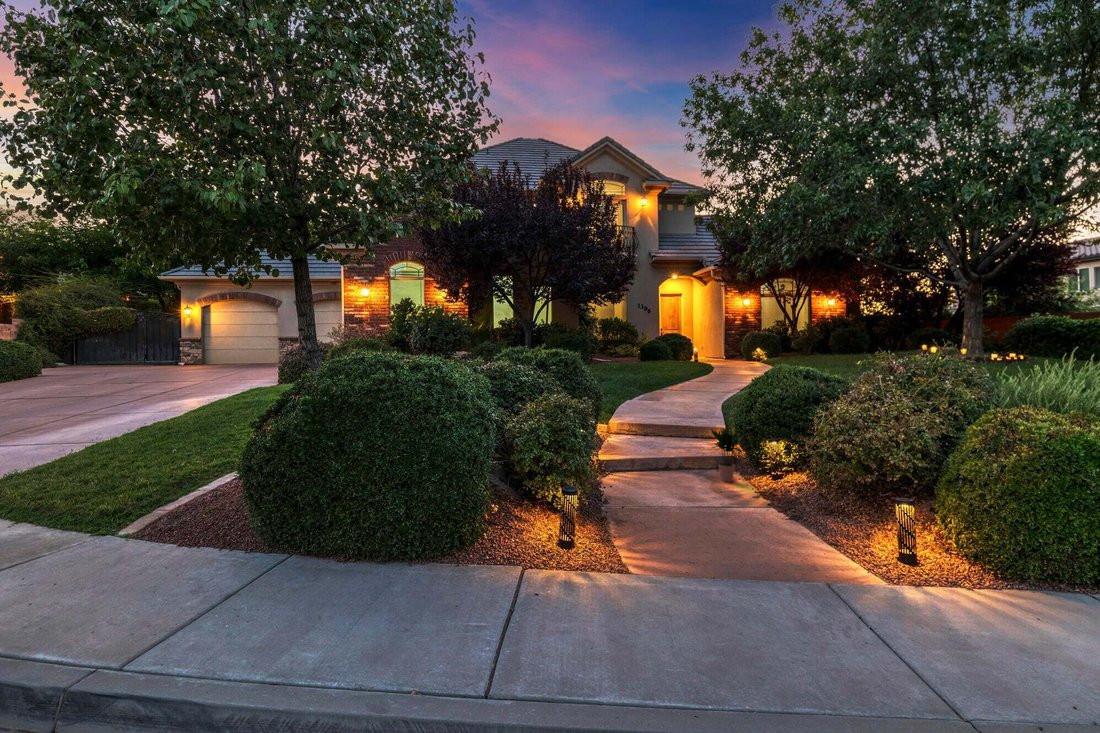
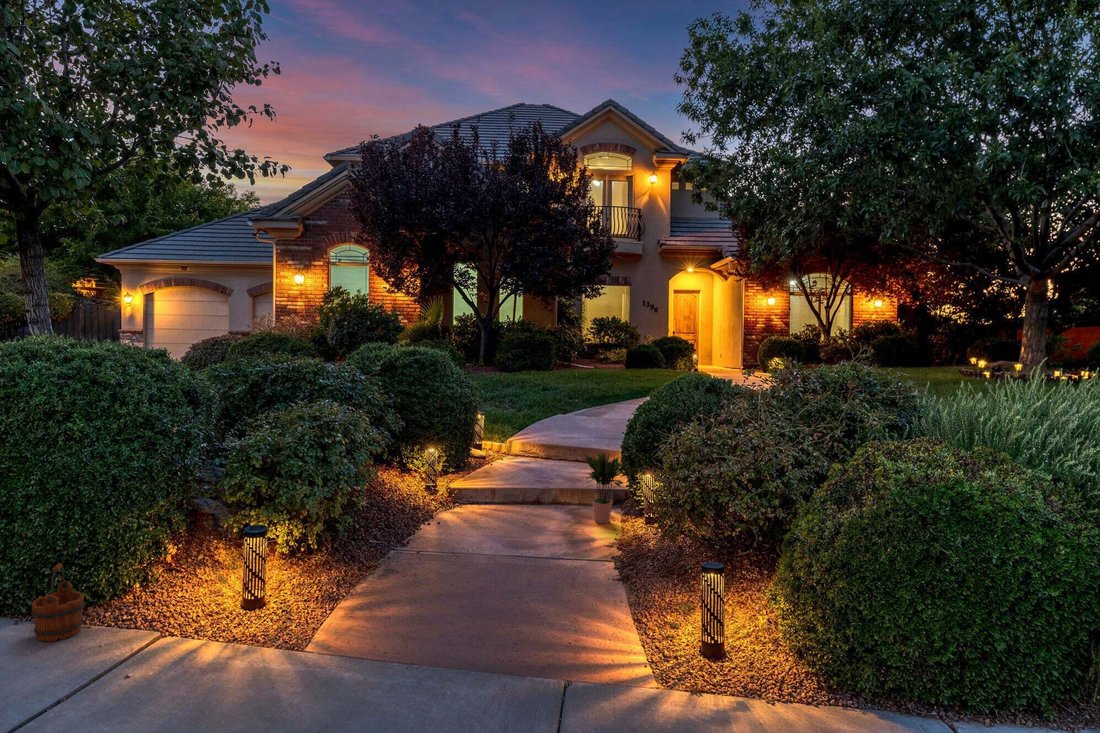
wooden bucket: none [419,522,452,580] -> present [32,563,84,642]

